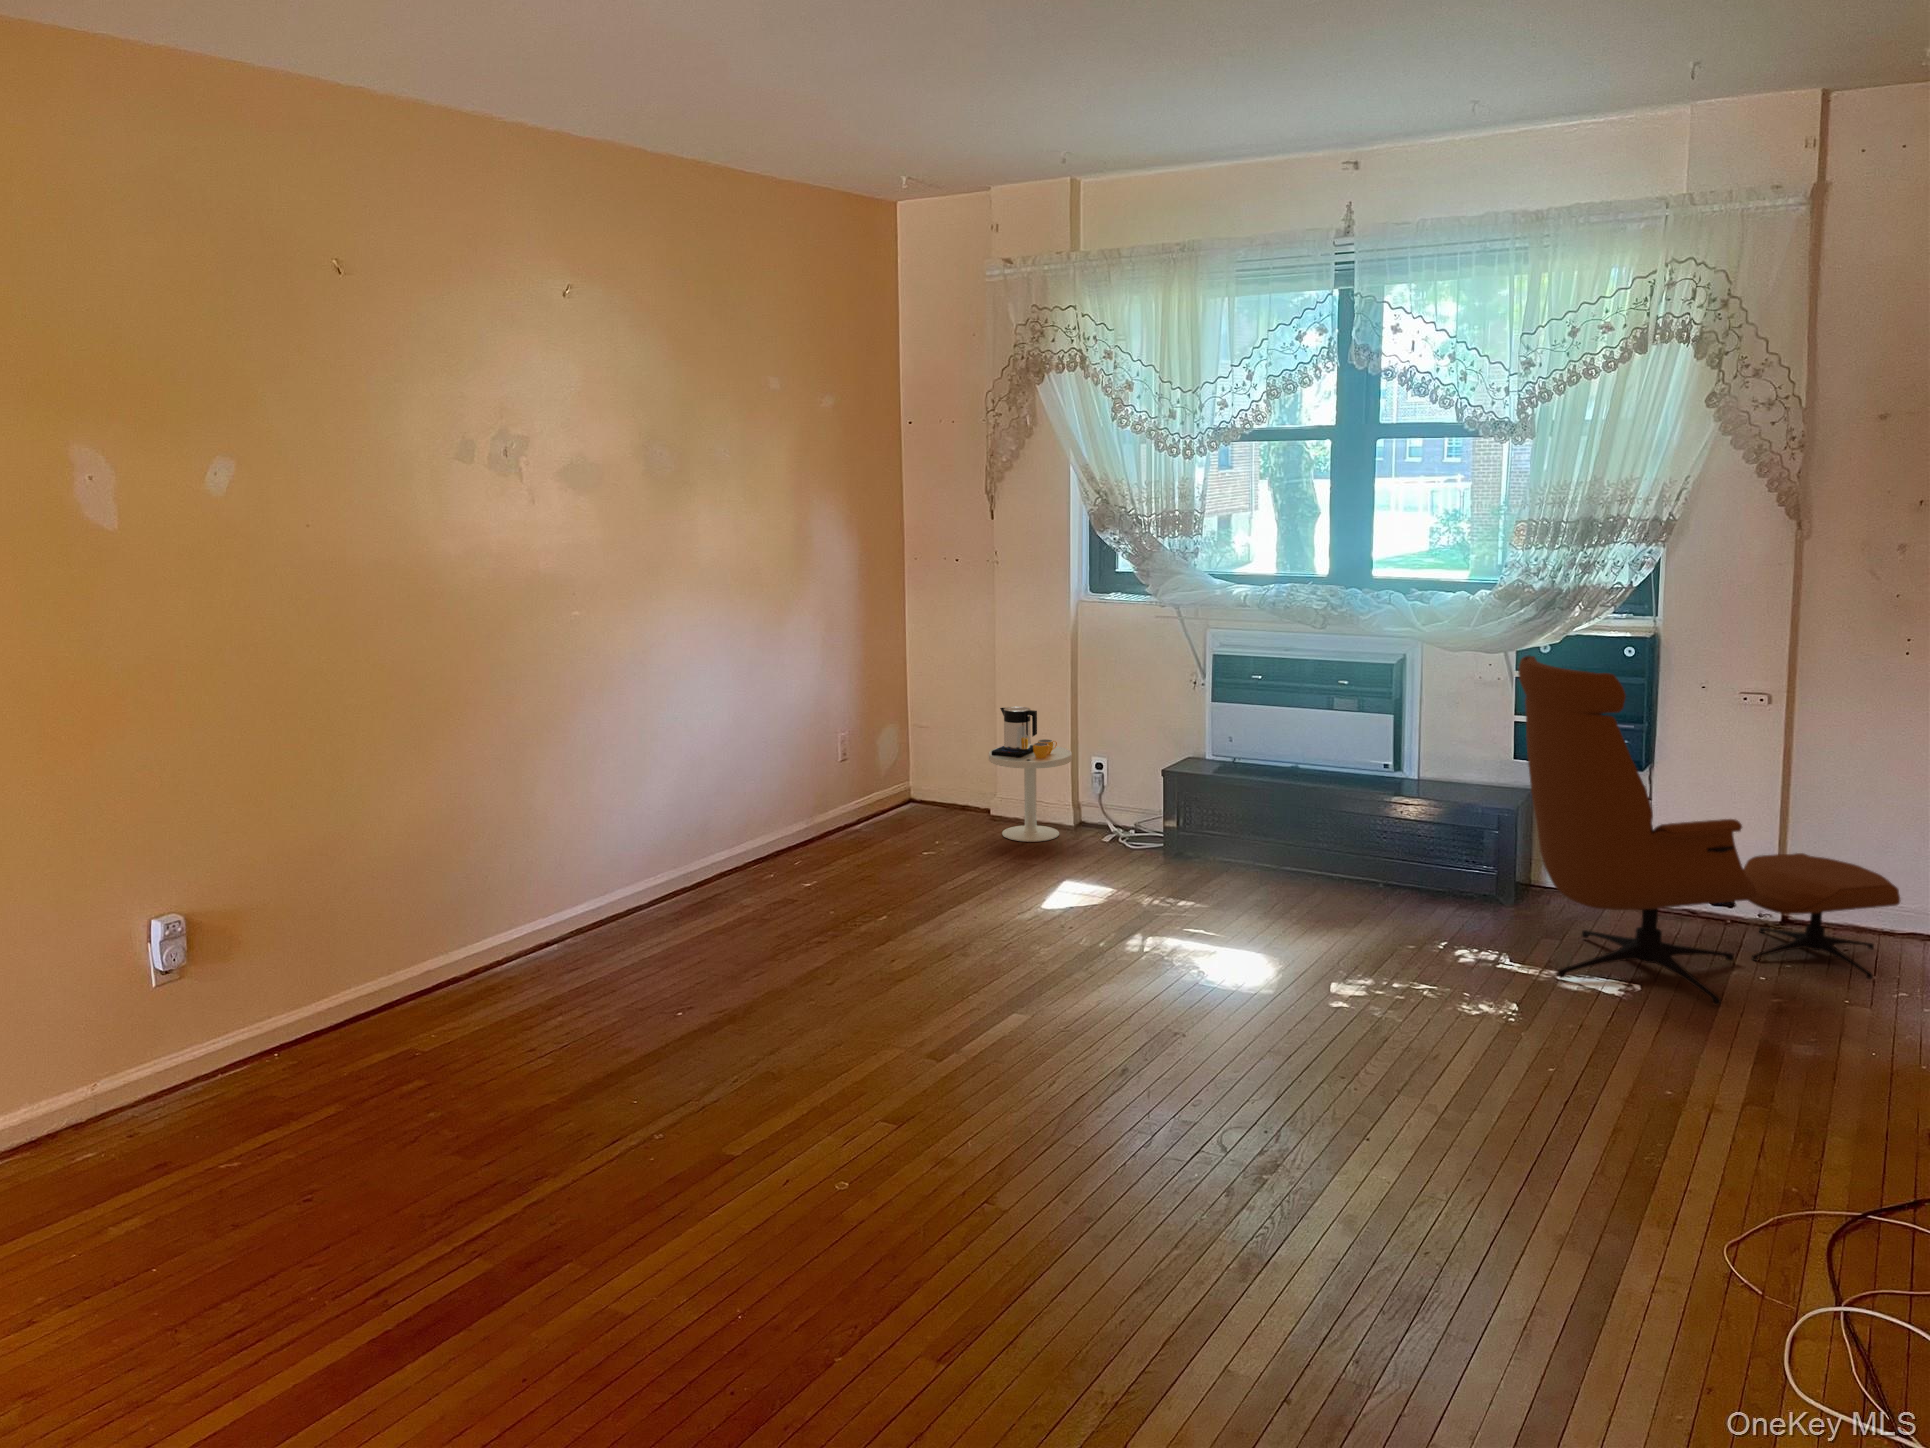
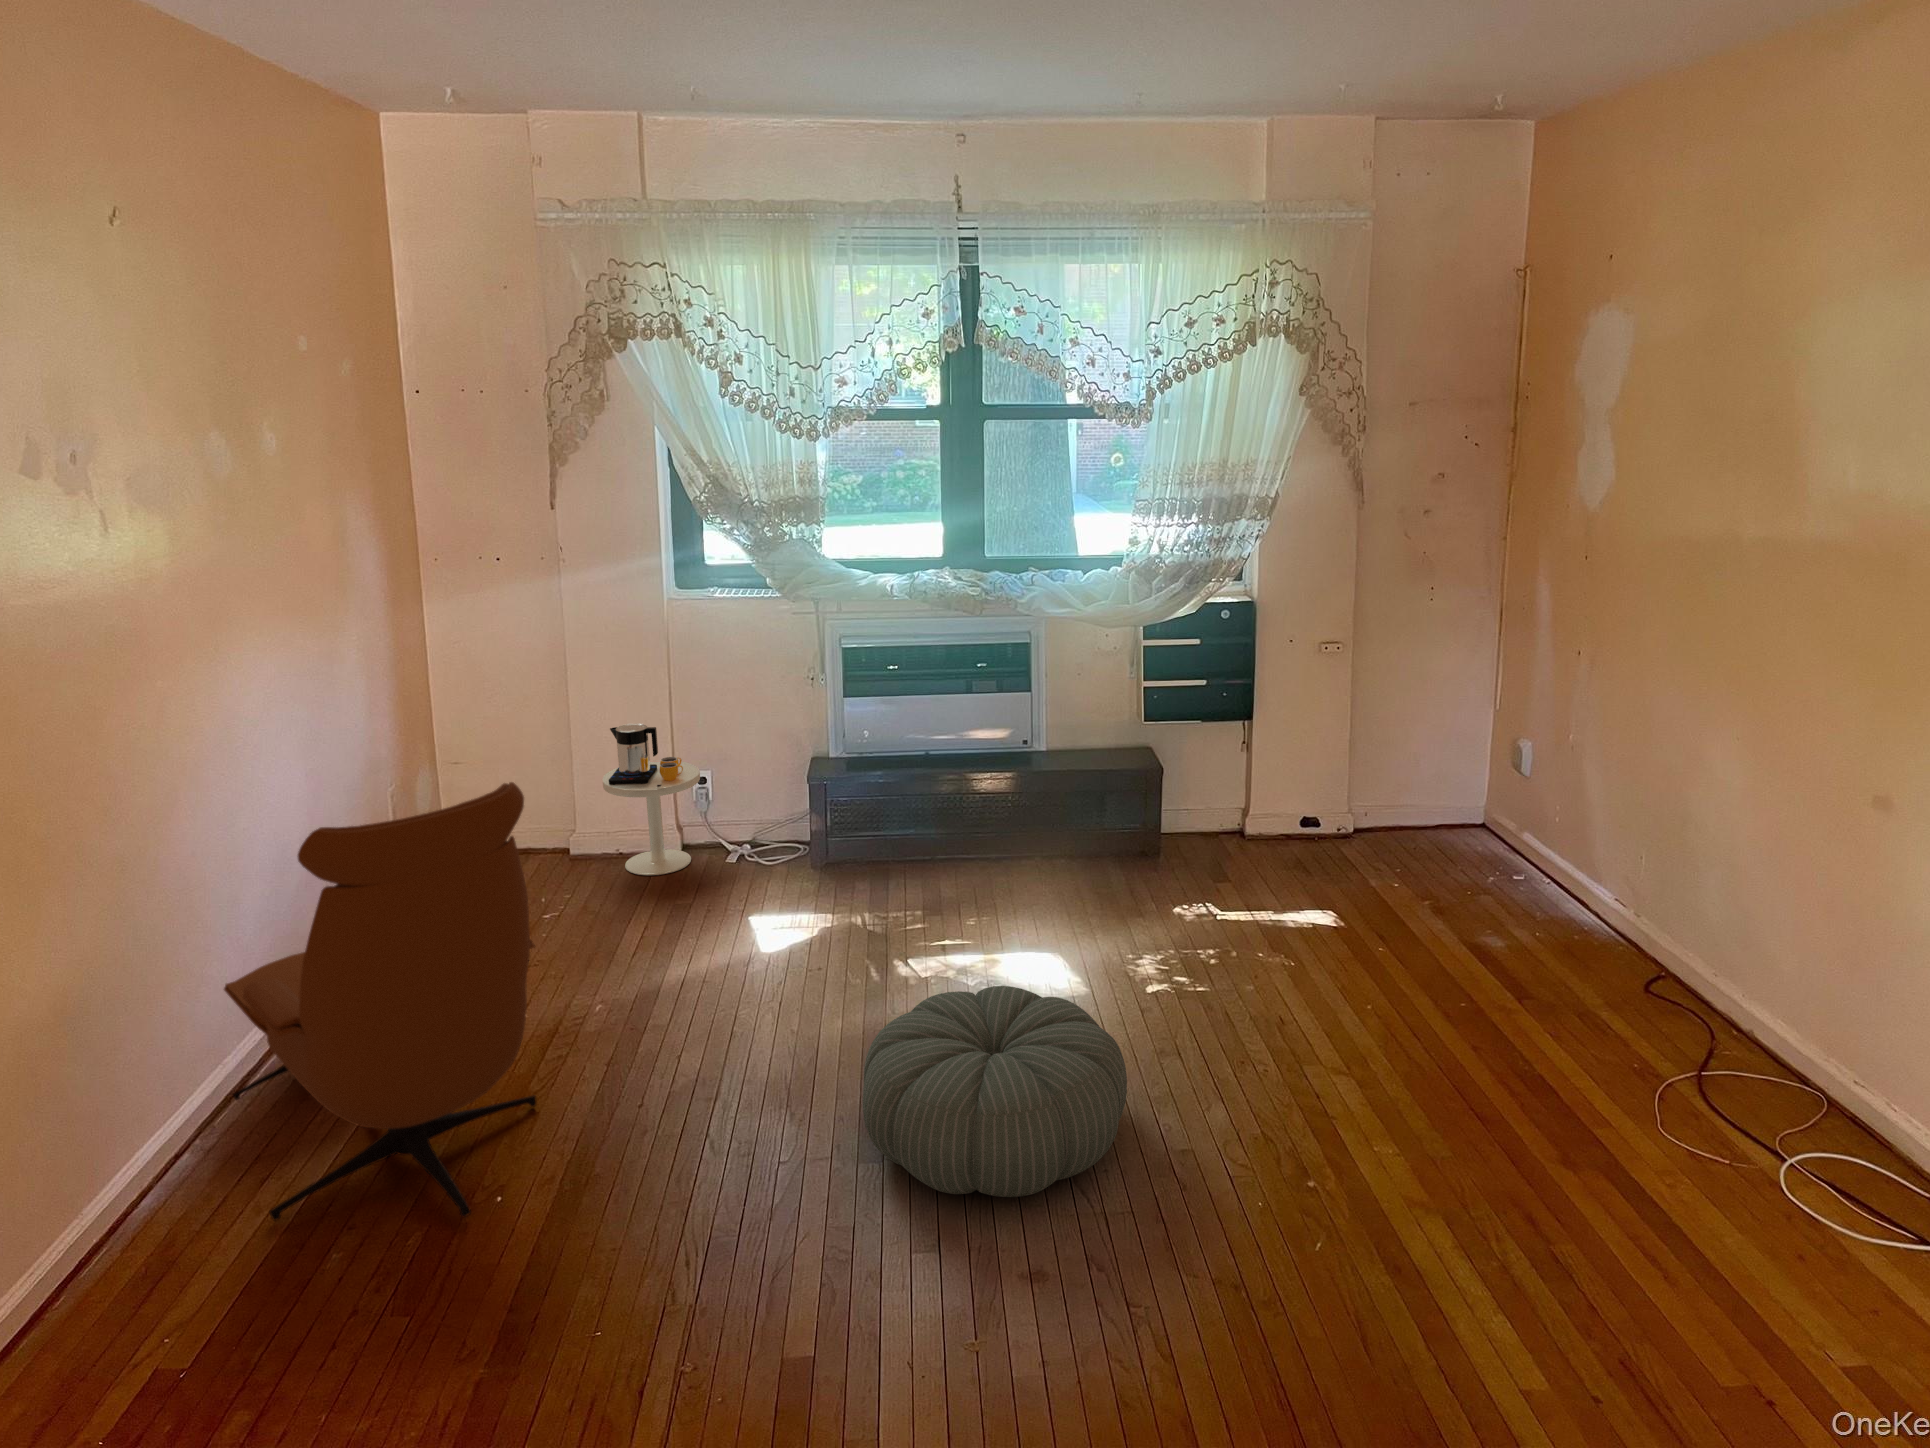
lounge chair: present [1518,655,1901,1005] -> present [224,782,536,1220]
pouf: none [1021,921,1258,1075] -> present [863,986,1127,1197]

